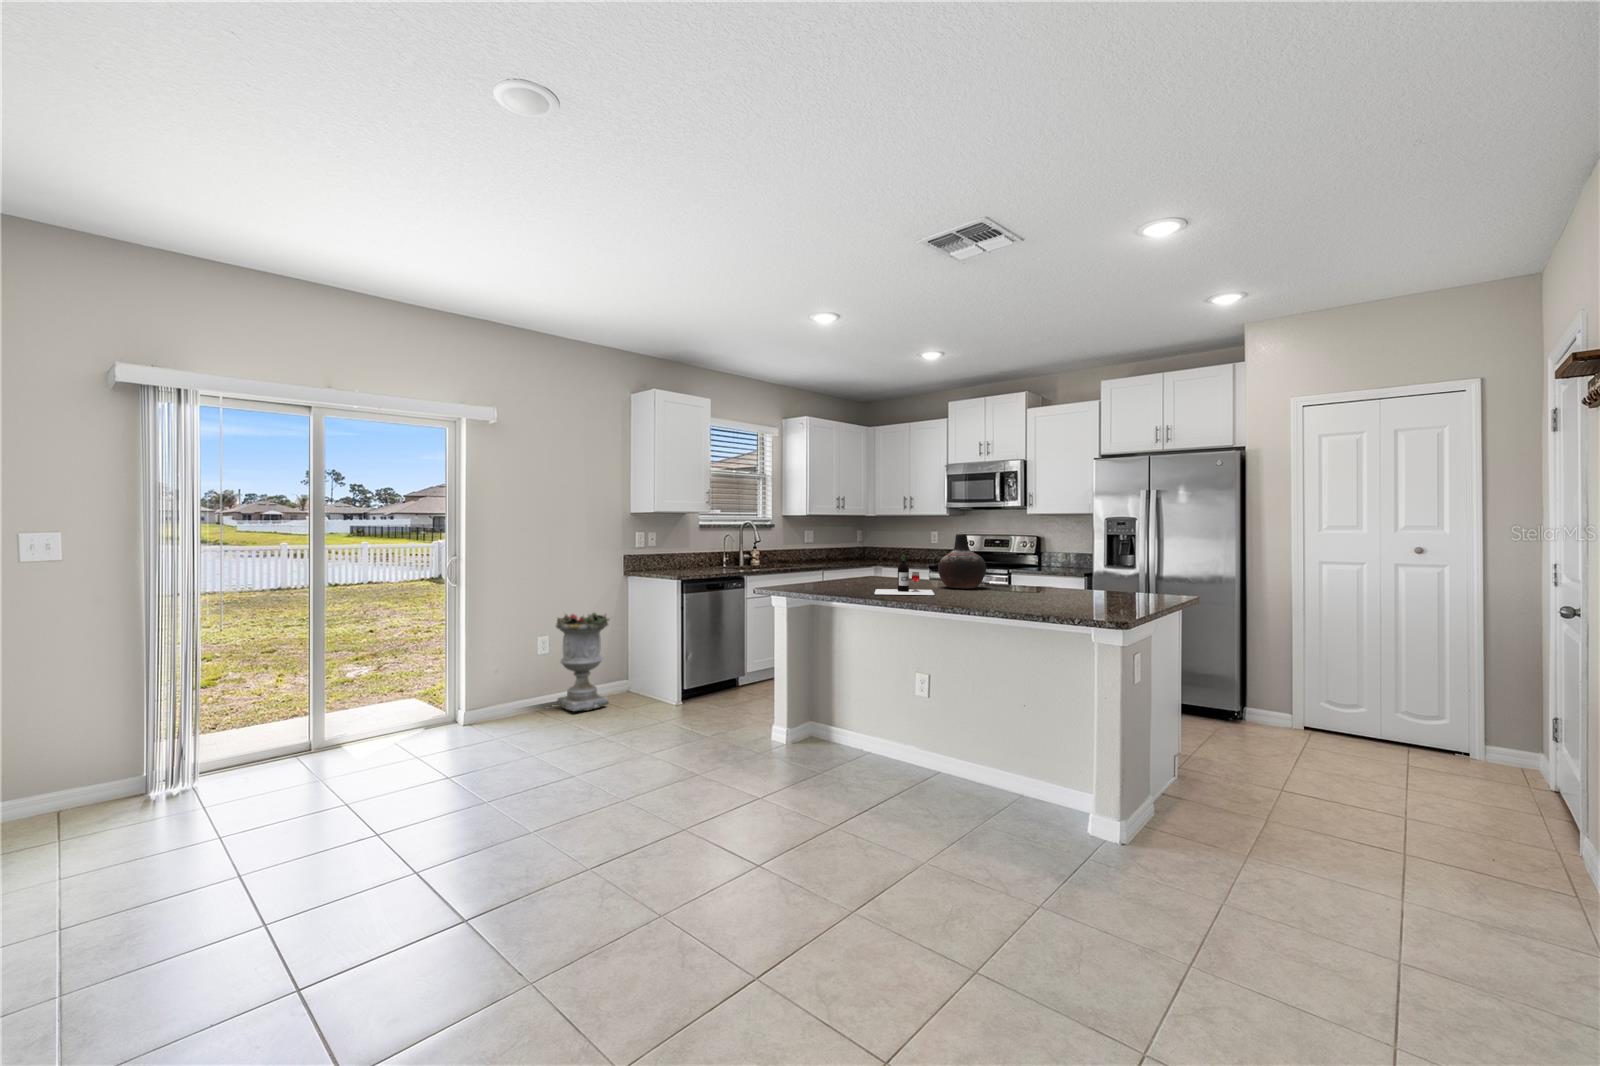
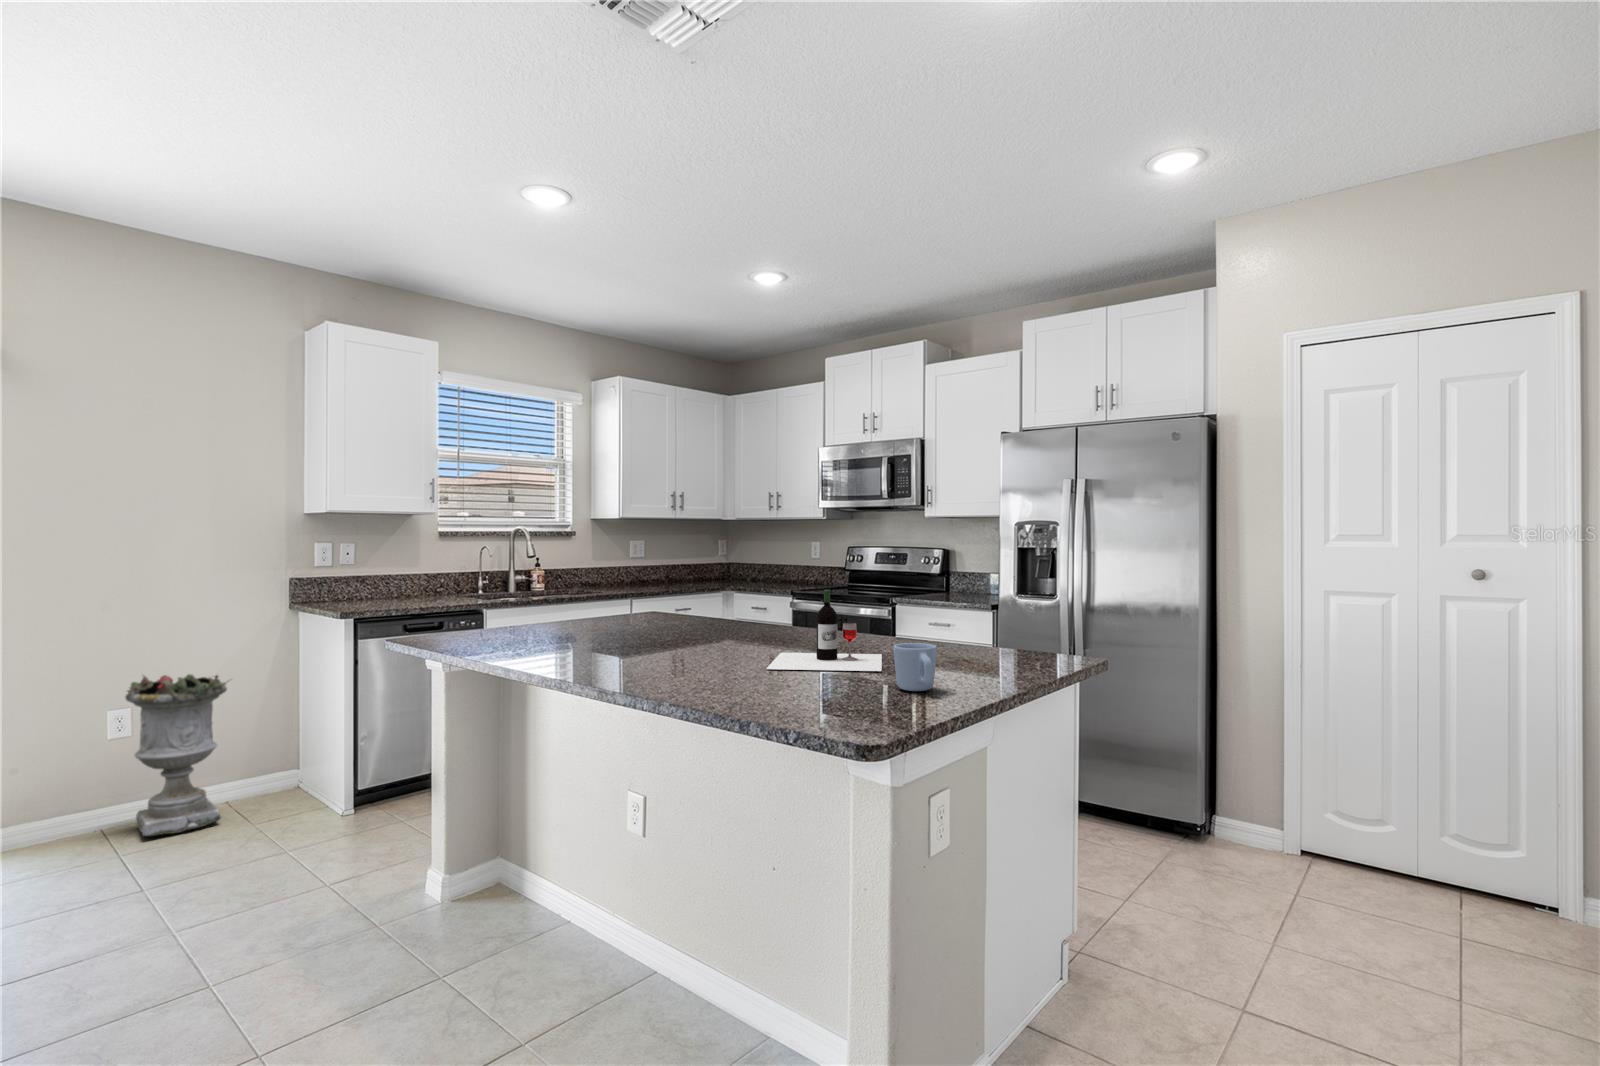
vase: present [938,534,986,588] -> none [700,549,779,640]
wine bottle: present [875,554,935,595] -> present [766,590,882,671]
mug: none [1099,583,1126,608] -> present [893,643,937,691]

